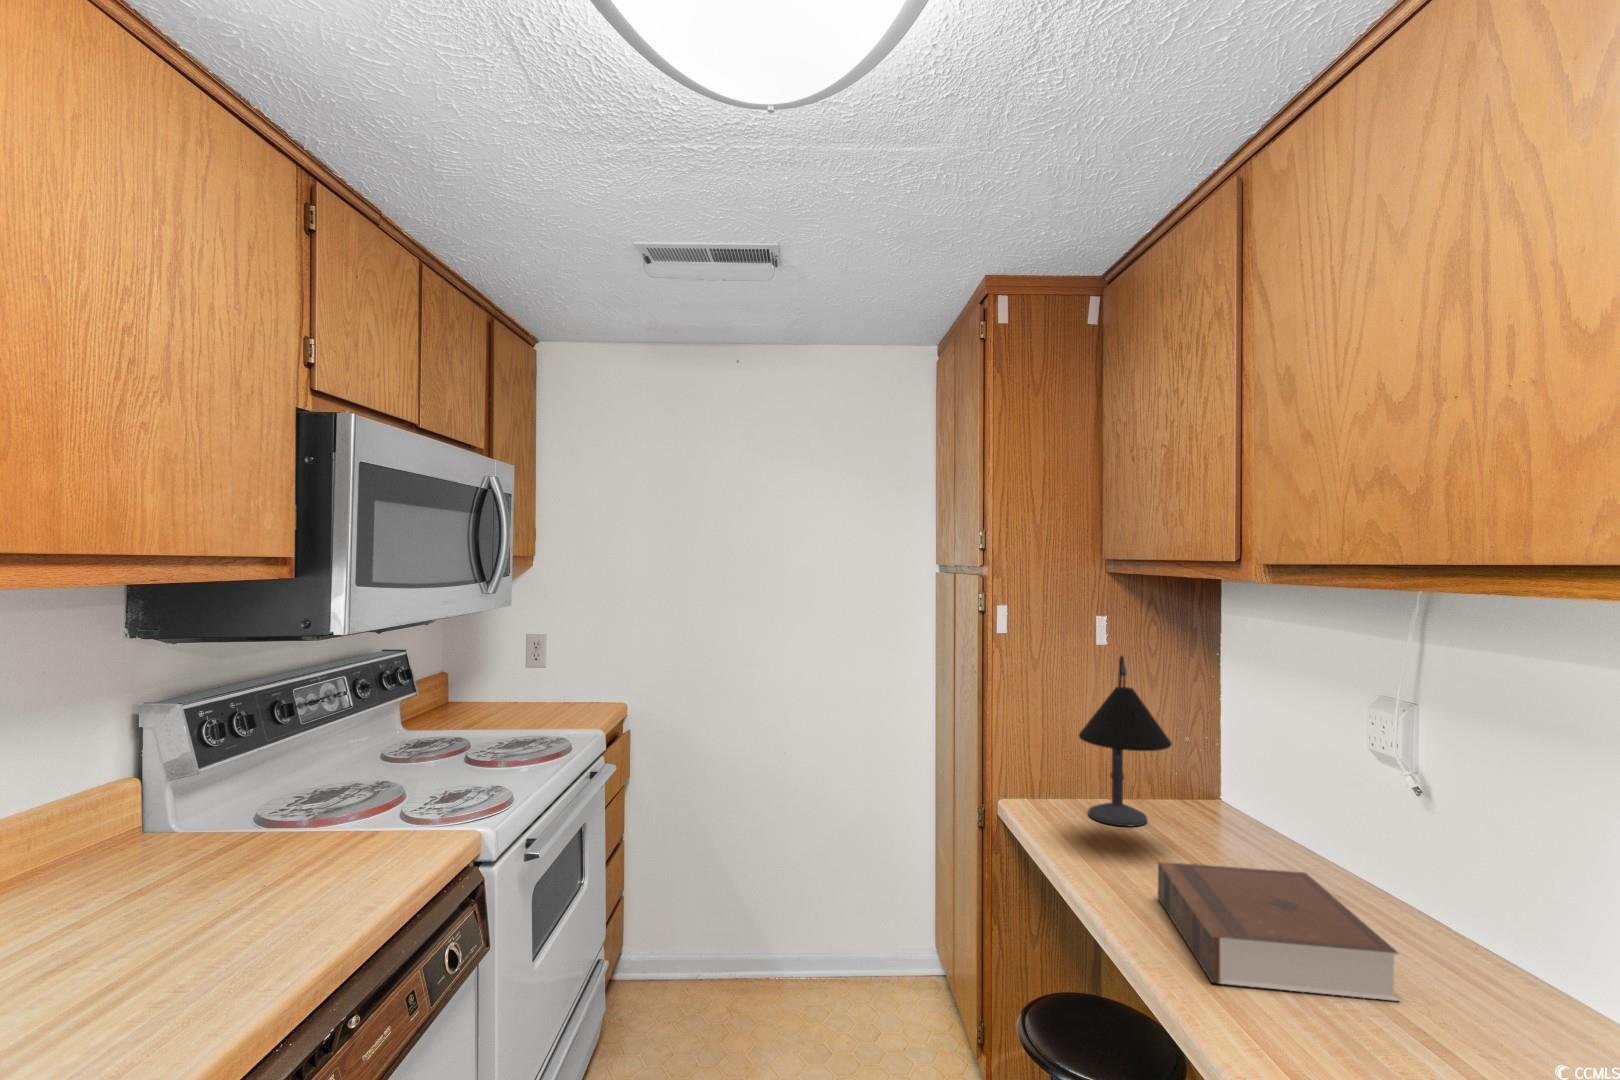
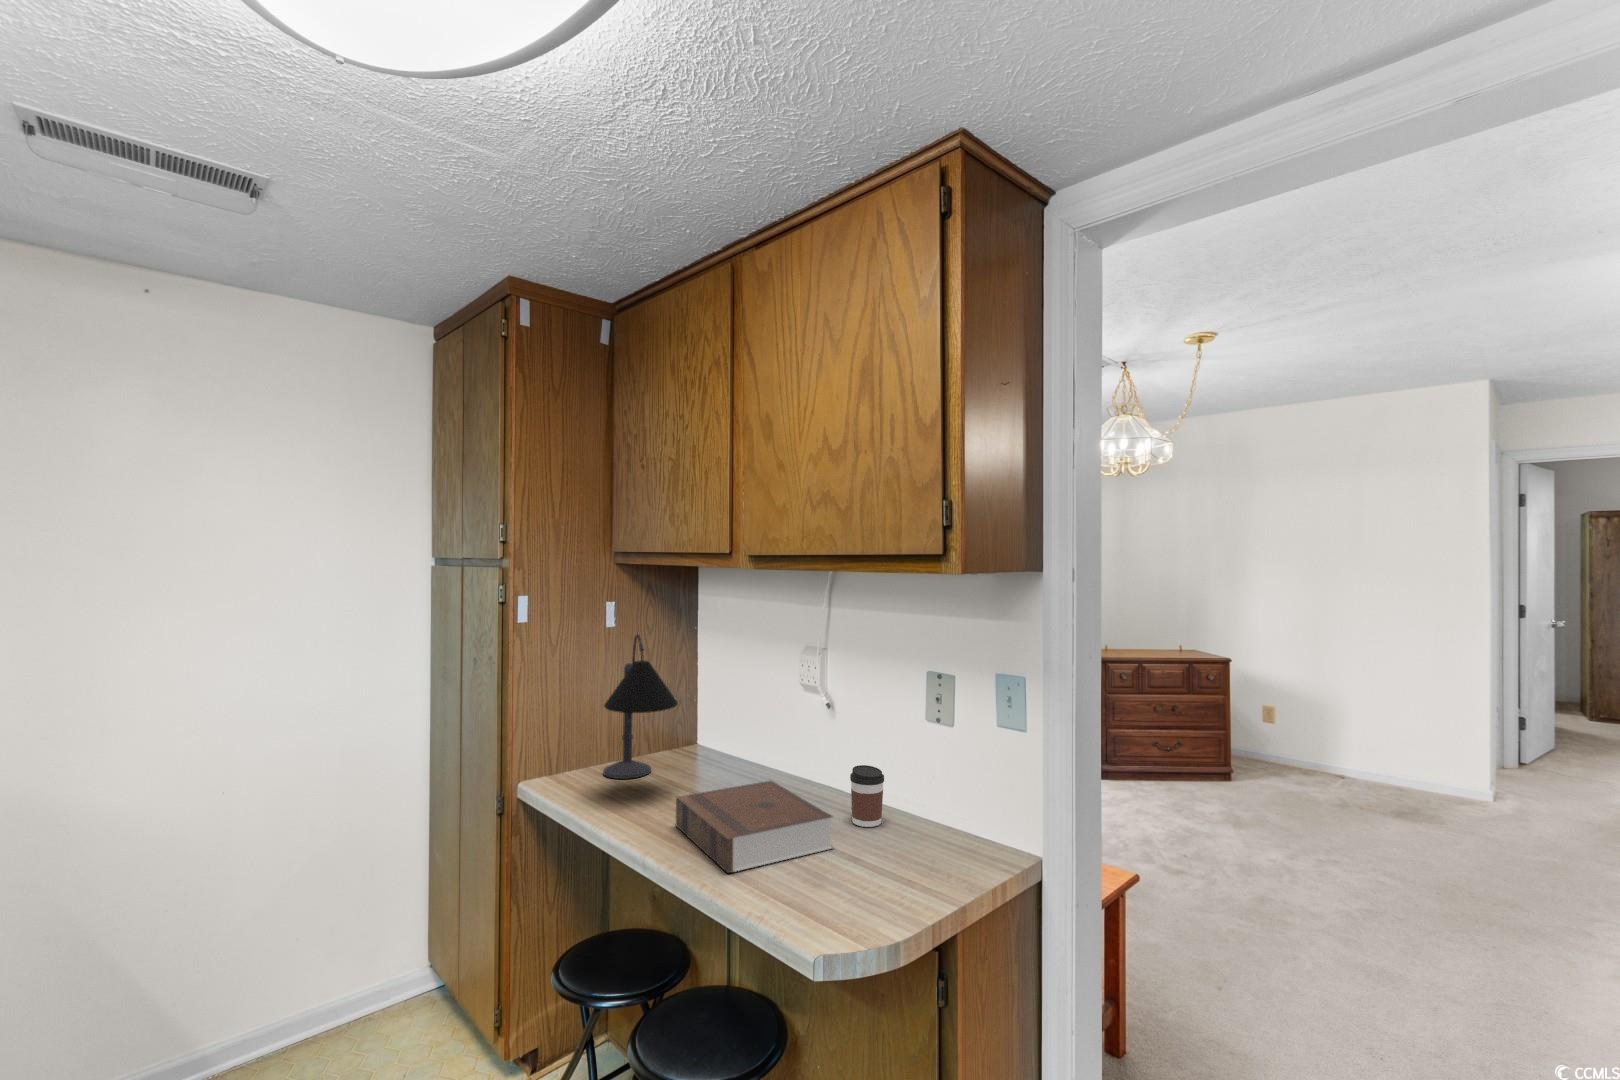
coffee cup: none [1442,885,1512,990] -> present [850,765,884,827]

